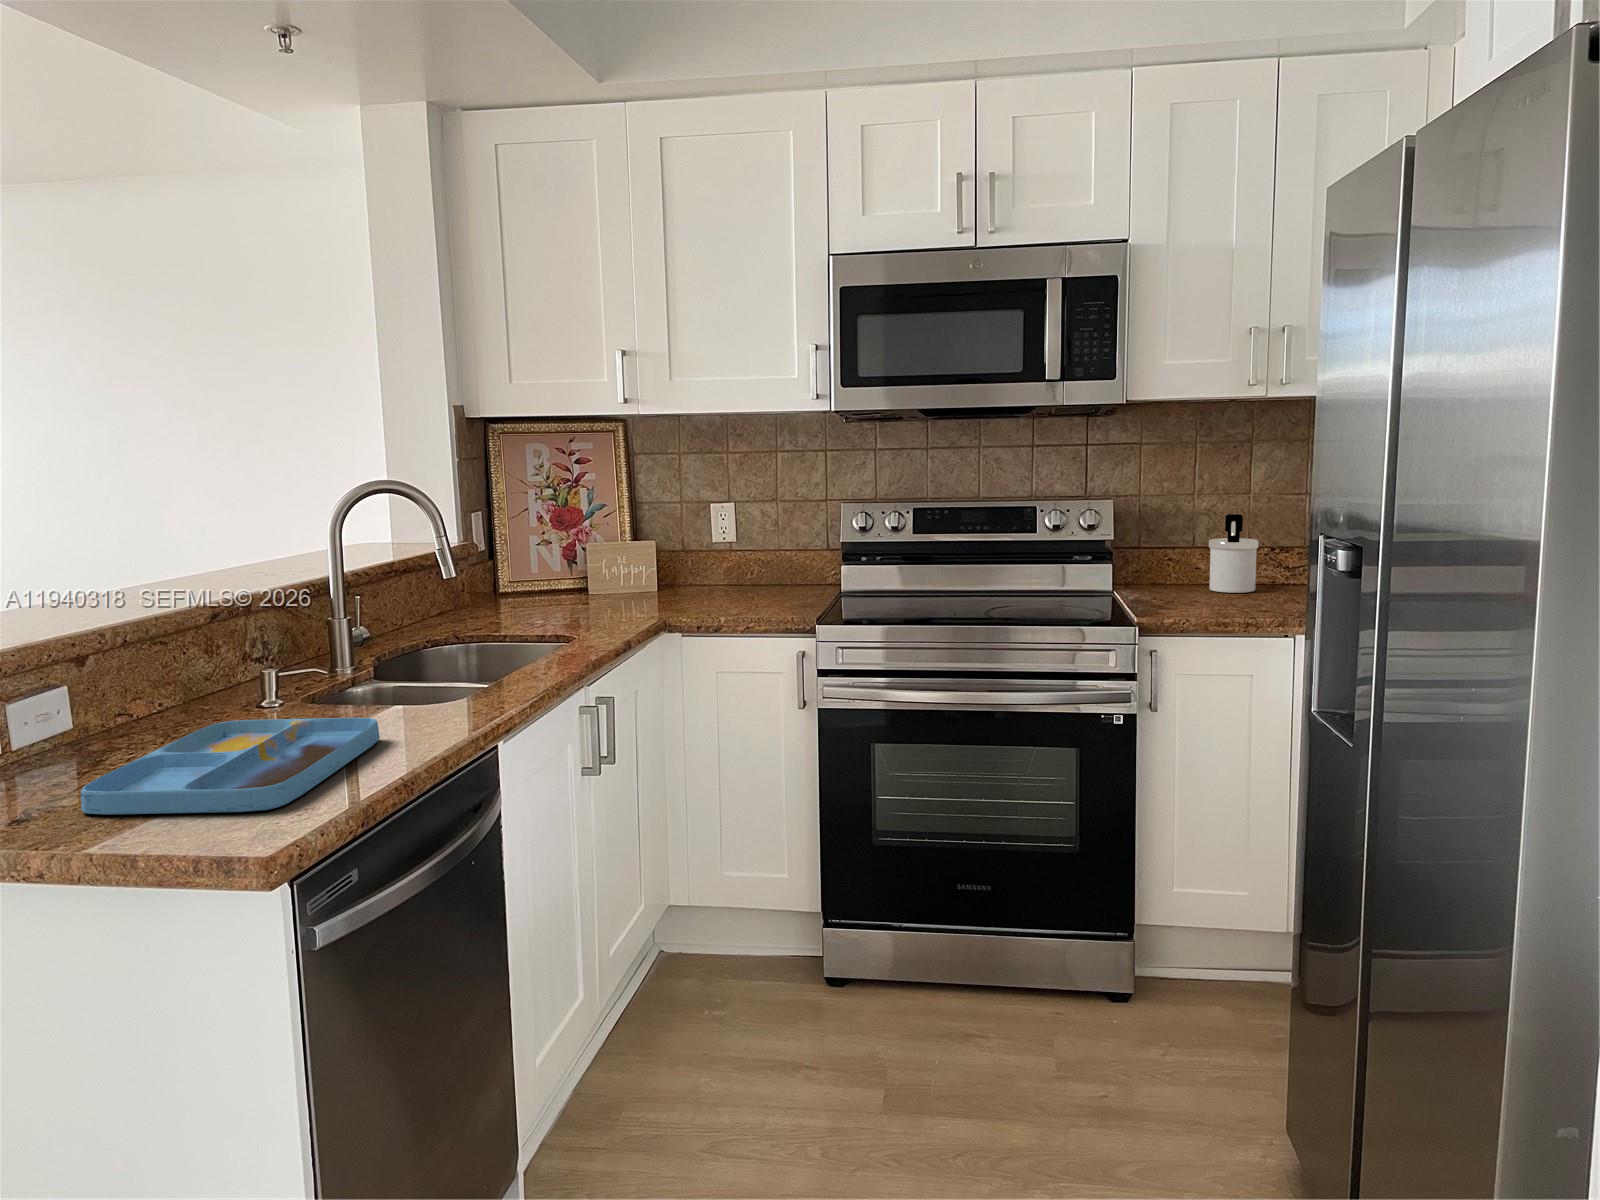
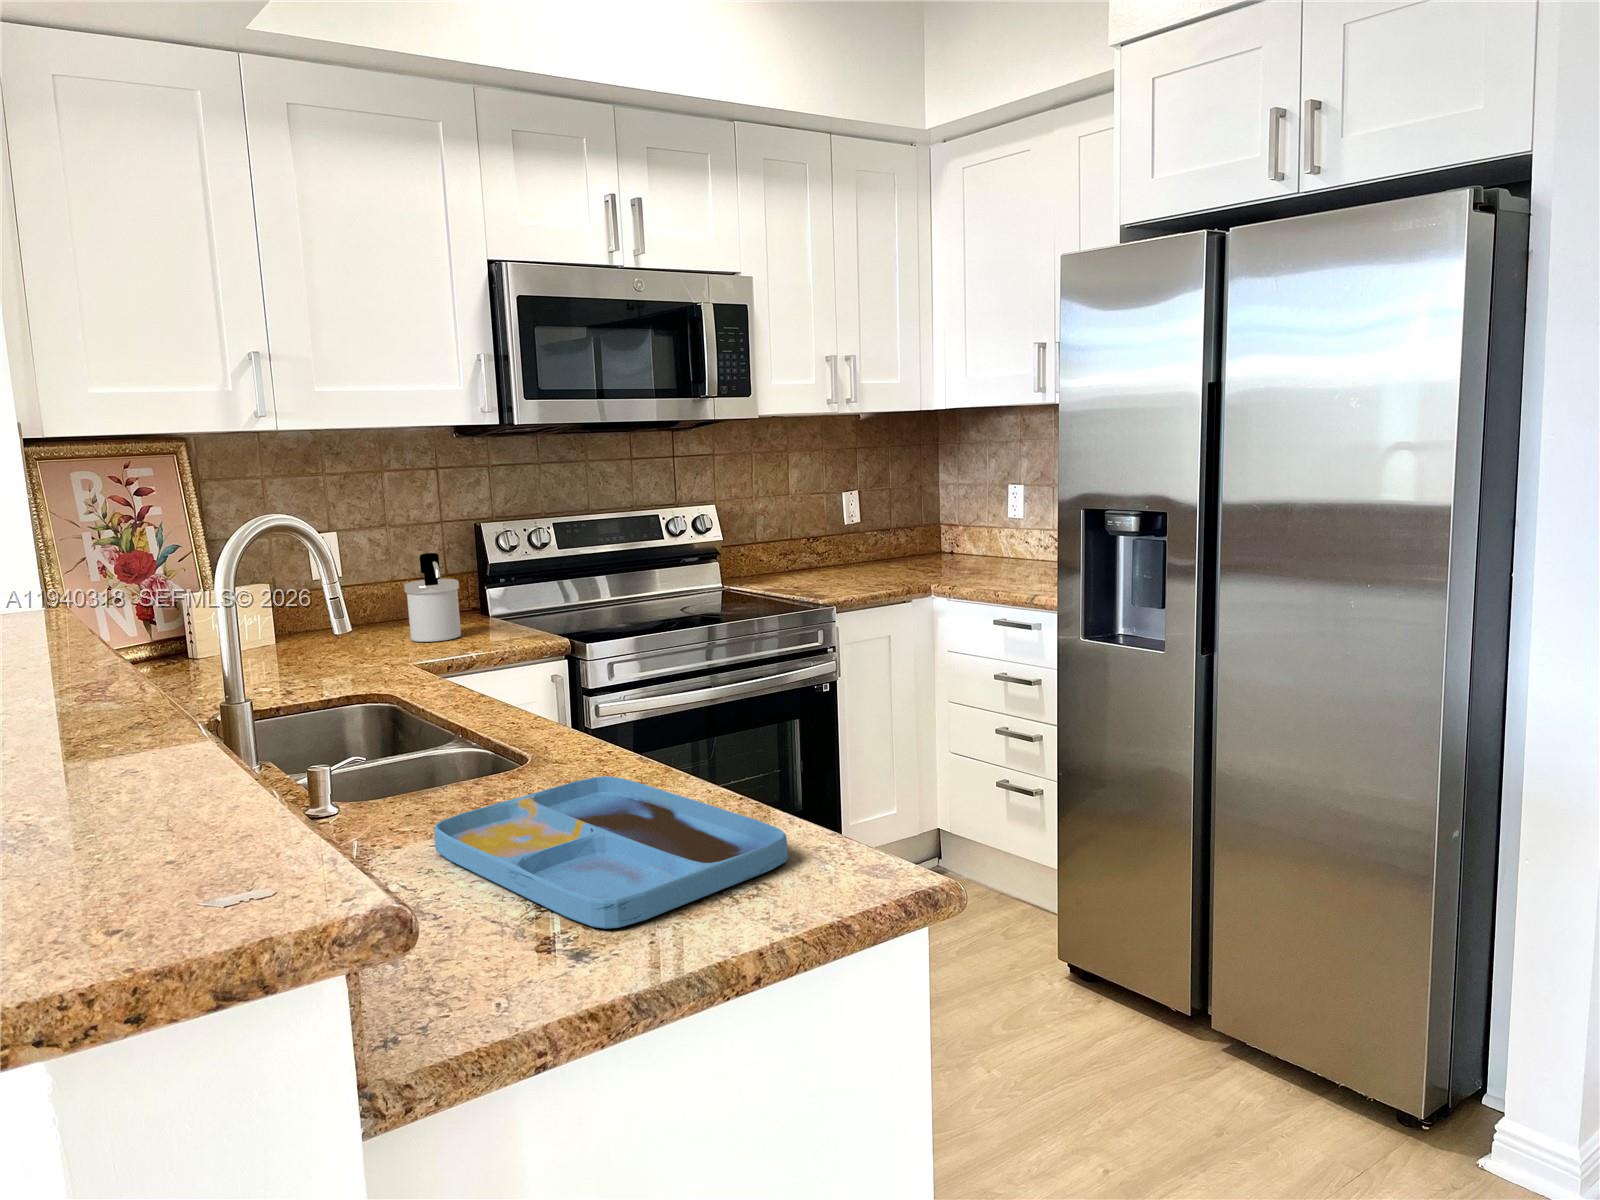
soap dispenser: present [1209,514,1258,593] -> present [404,553,461,642]

